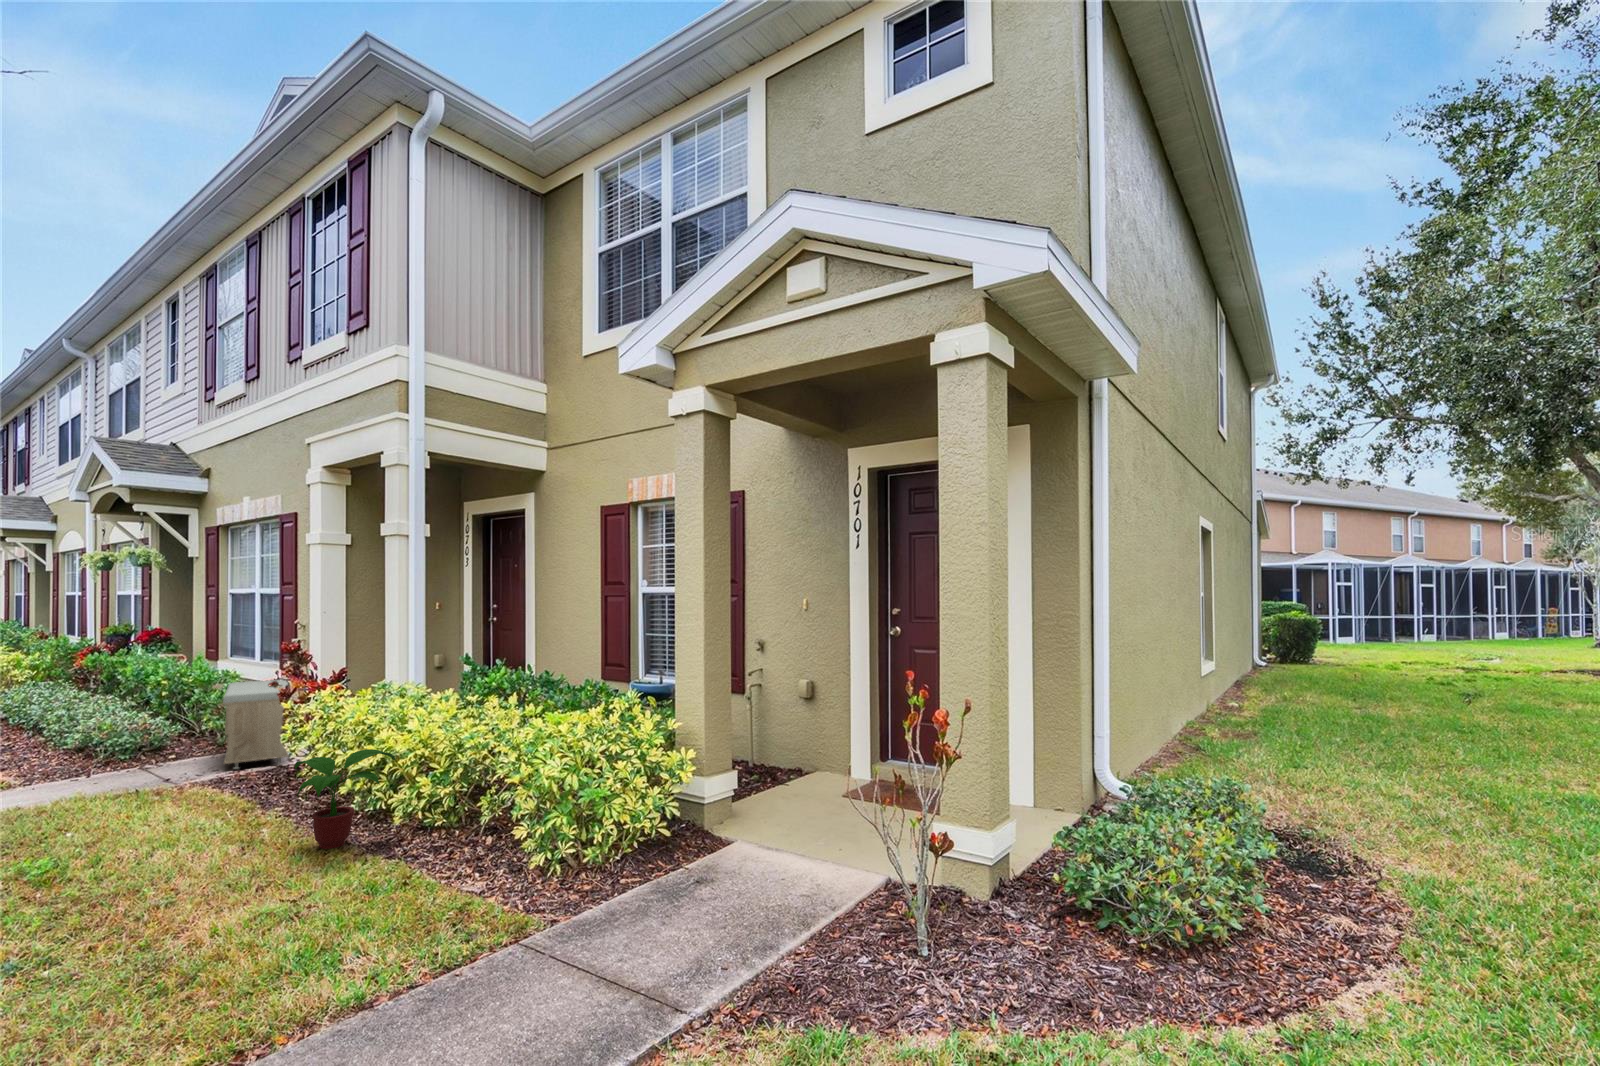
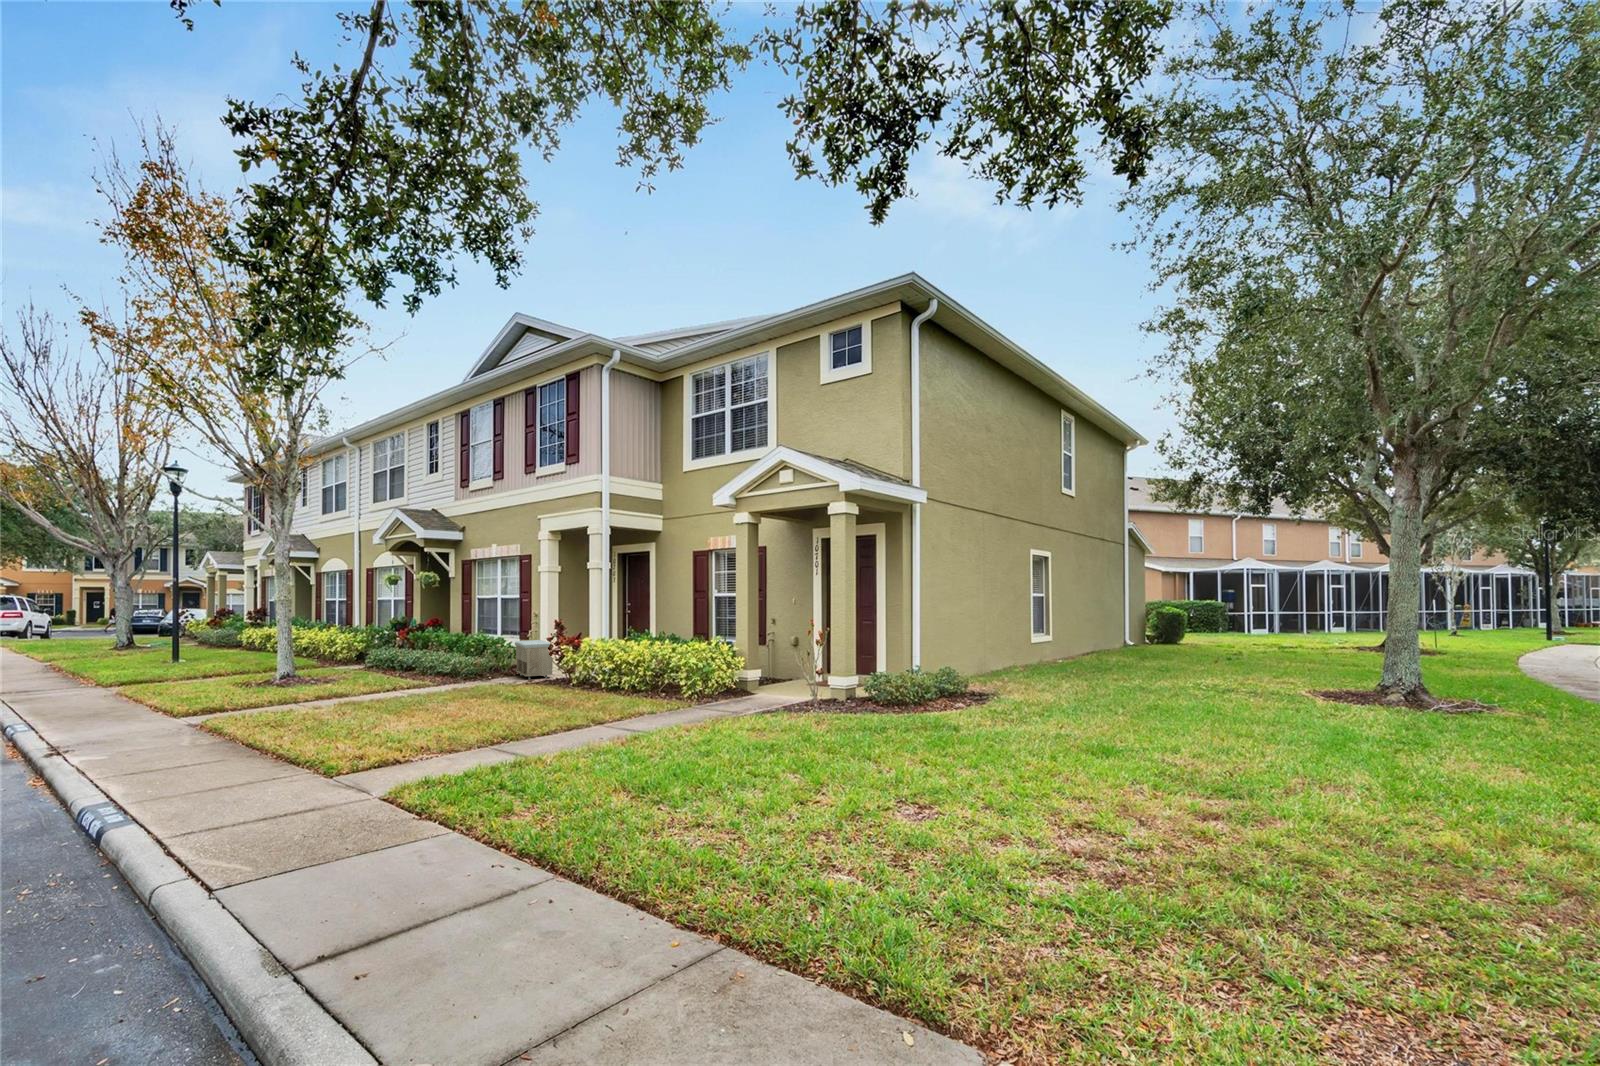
potted plant: present [295,749,395,849] -> none [588,659,625,694]

